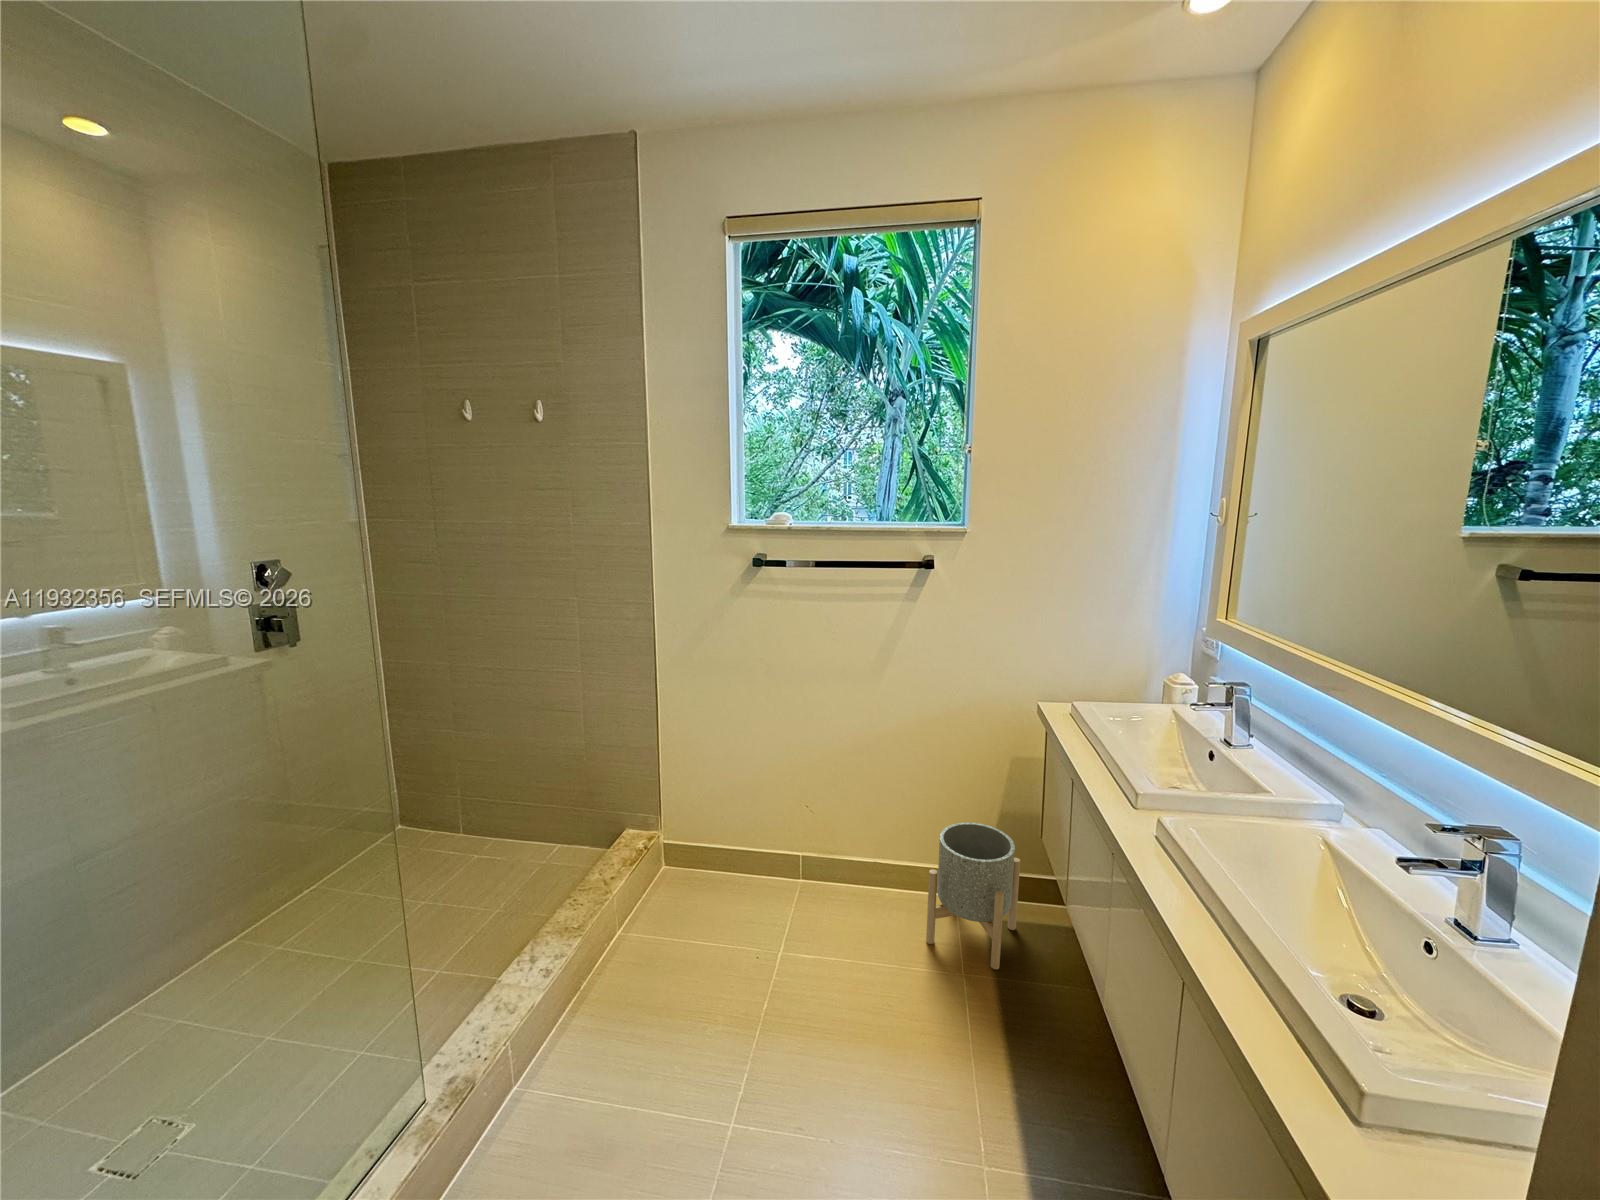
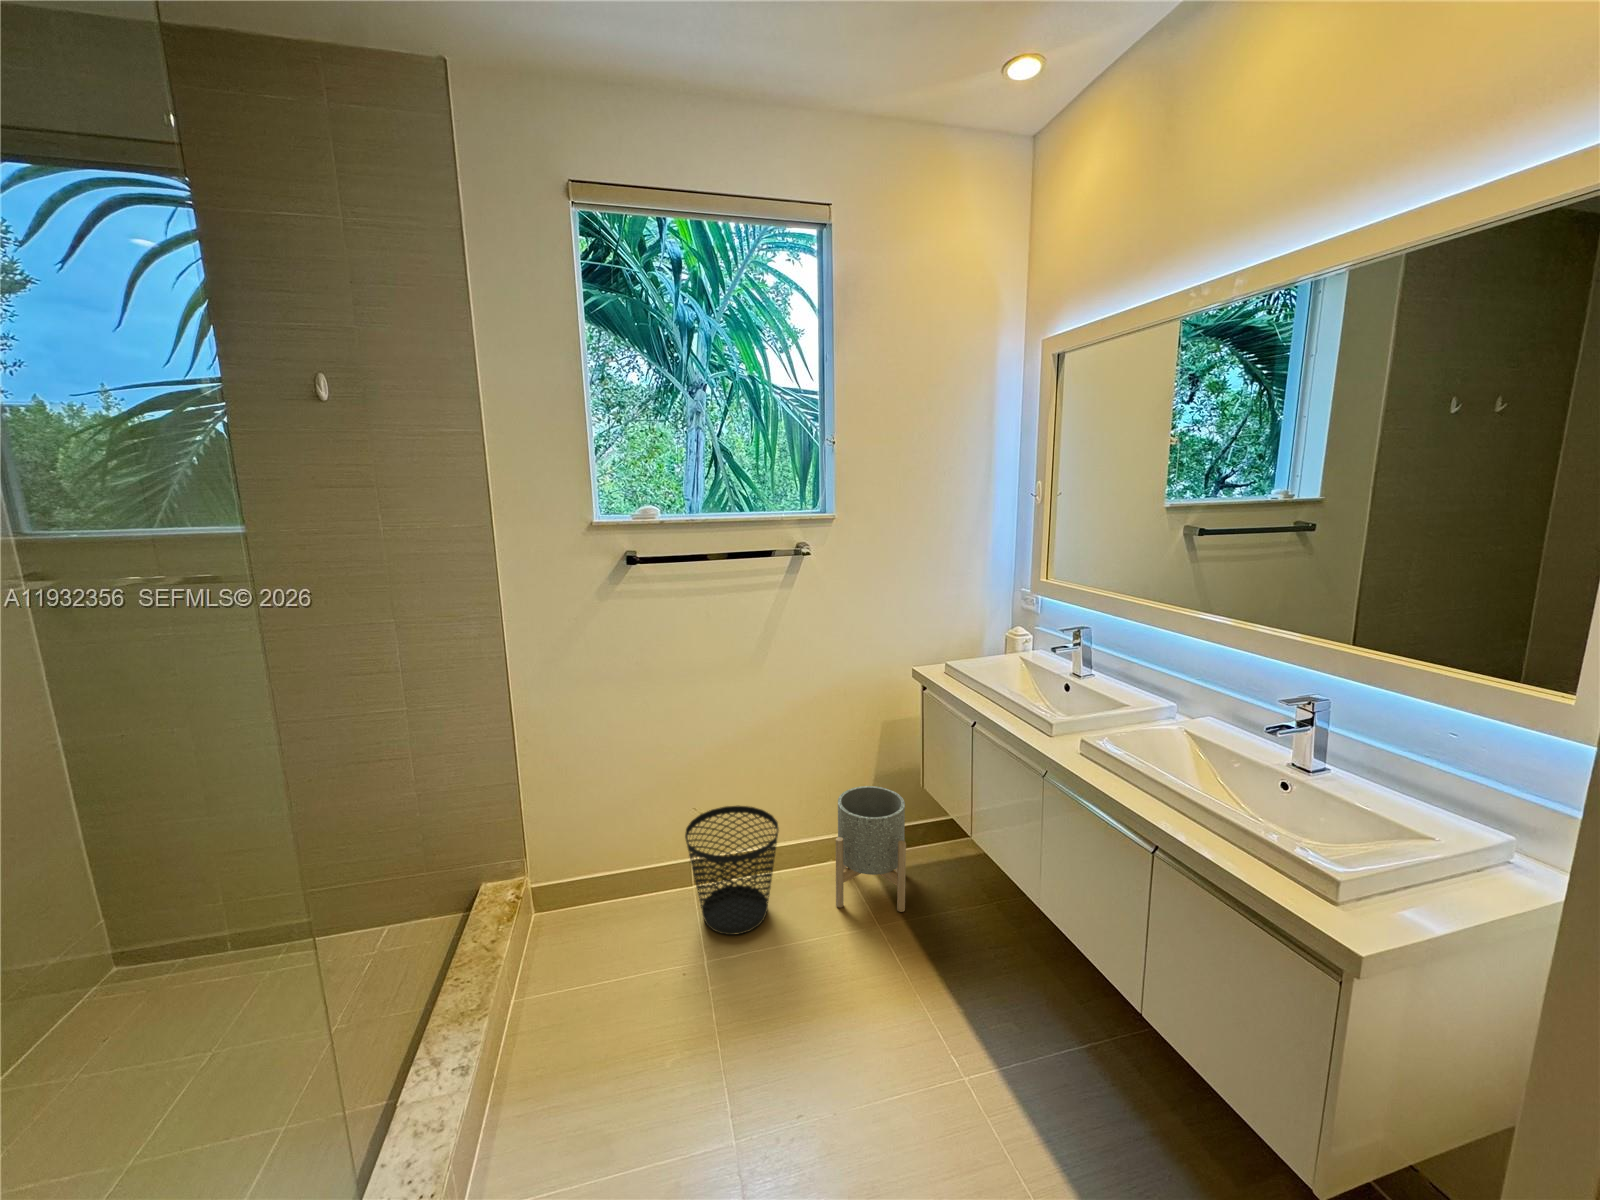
wastebasket: none [779,811,872,938] -> present [685,806,779,935]

